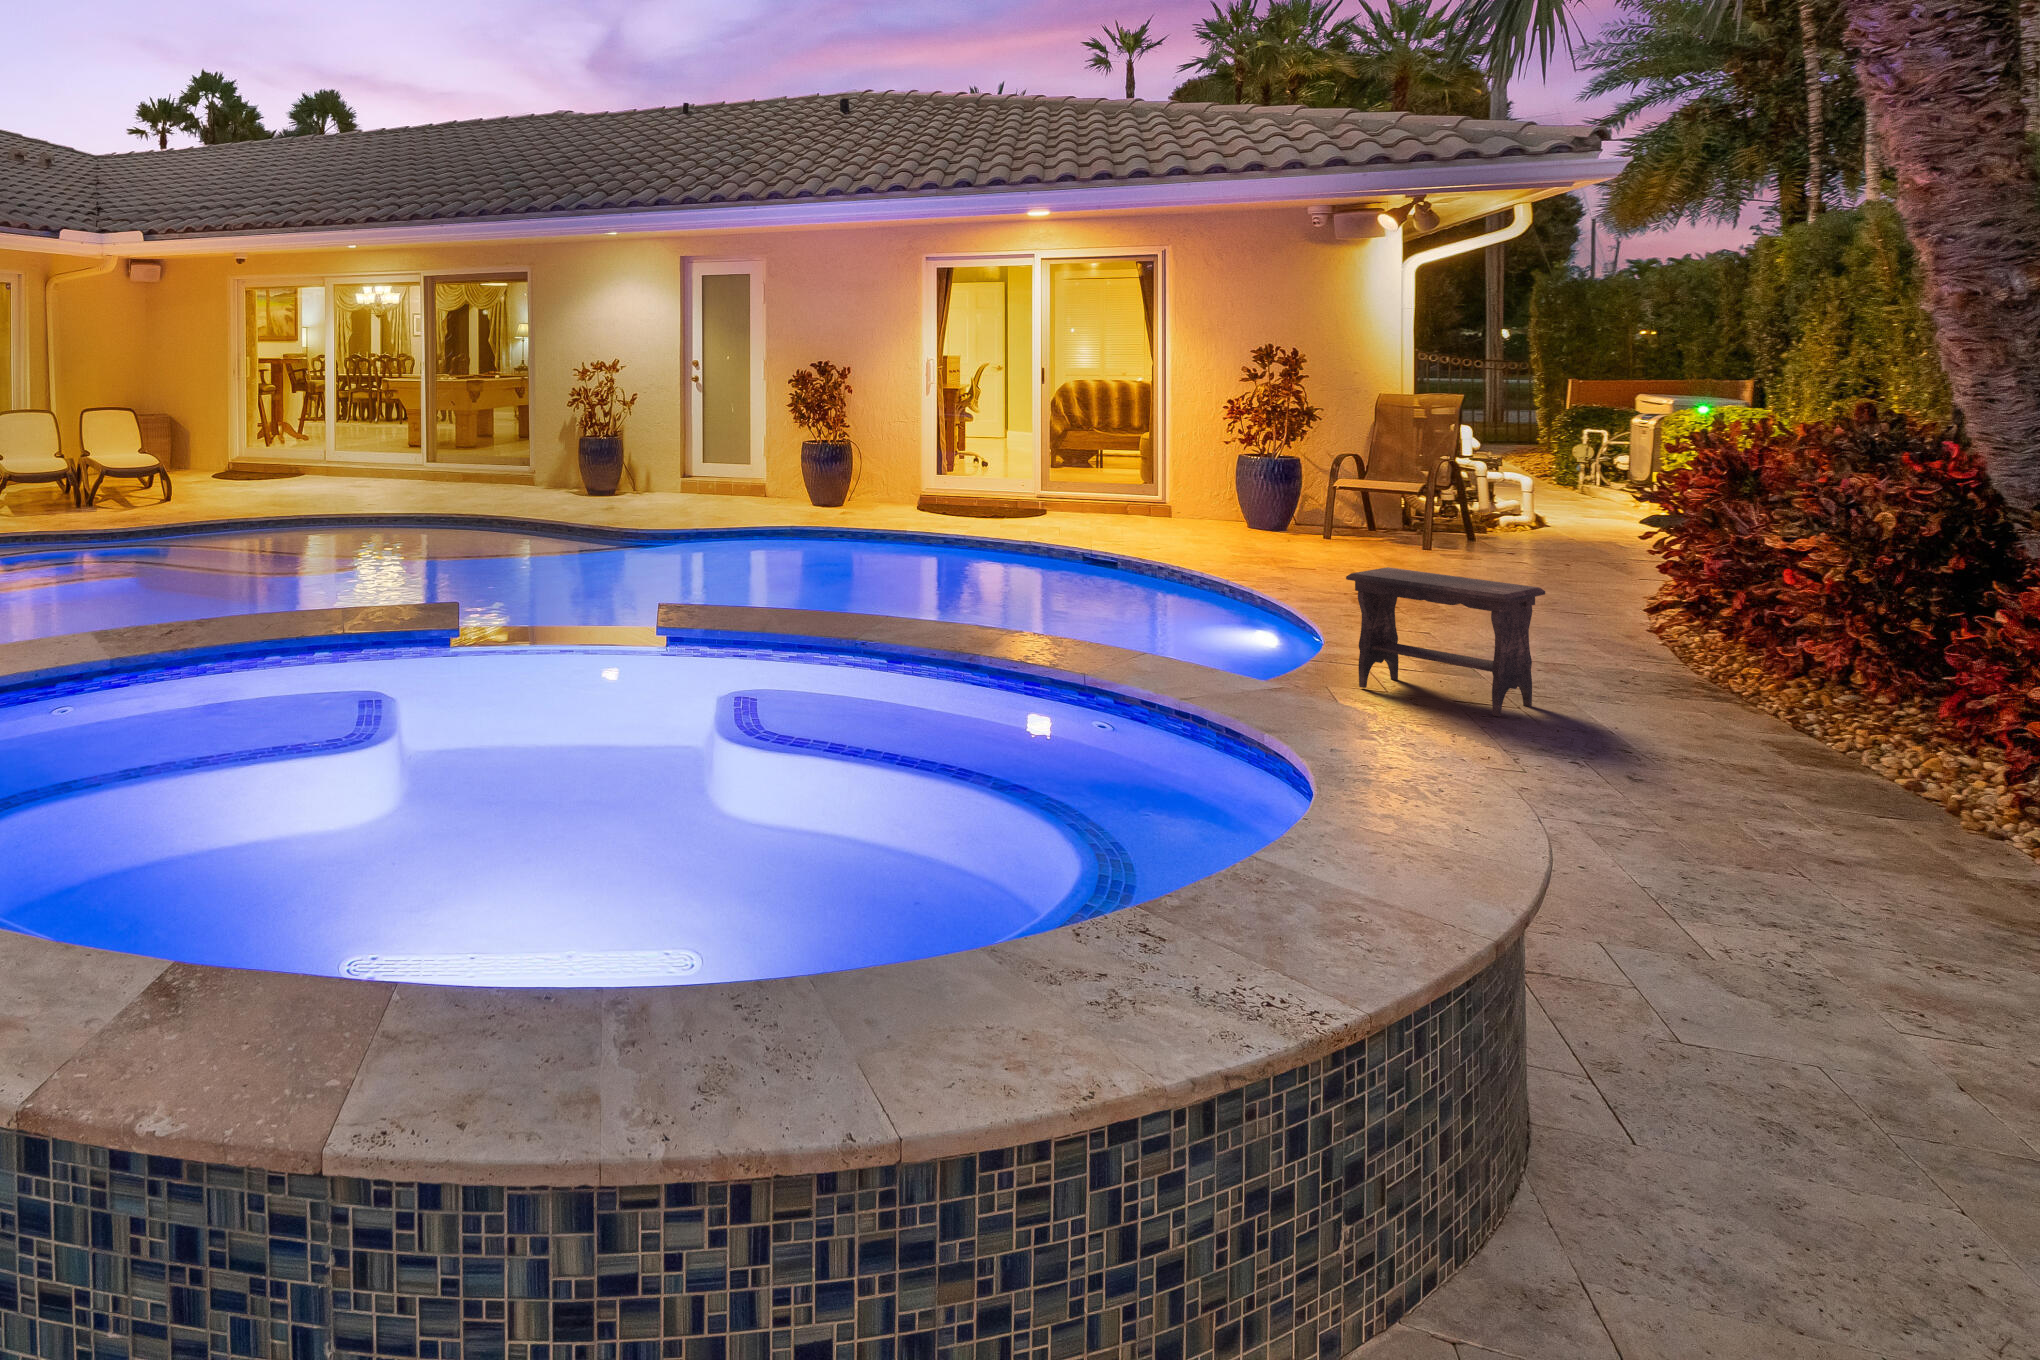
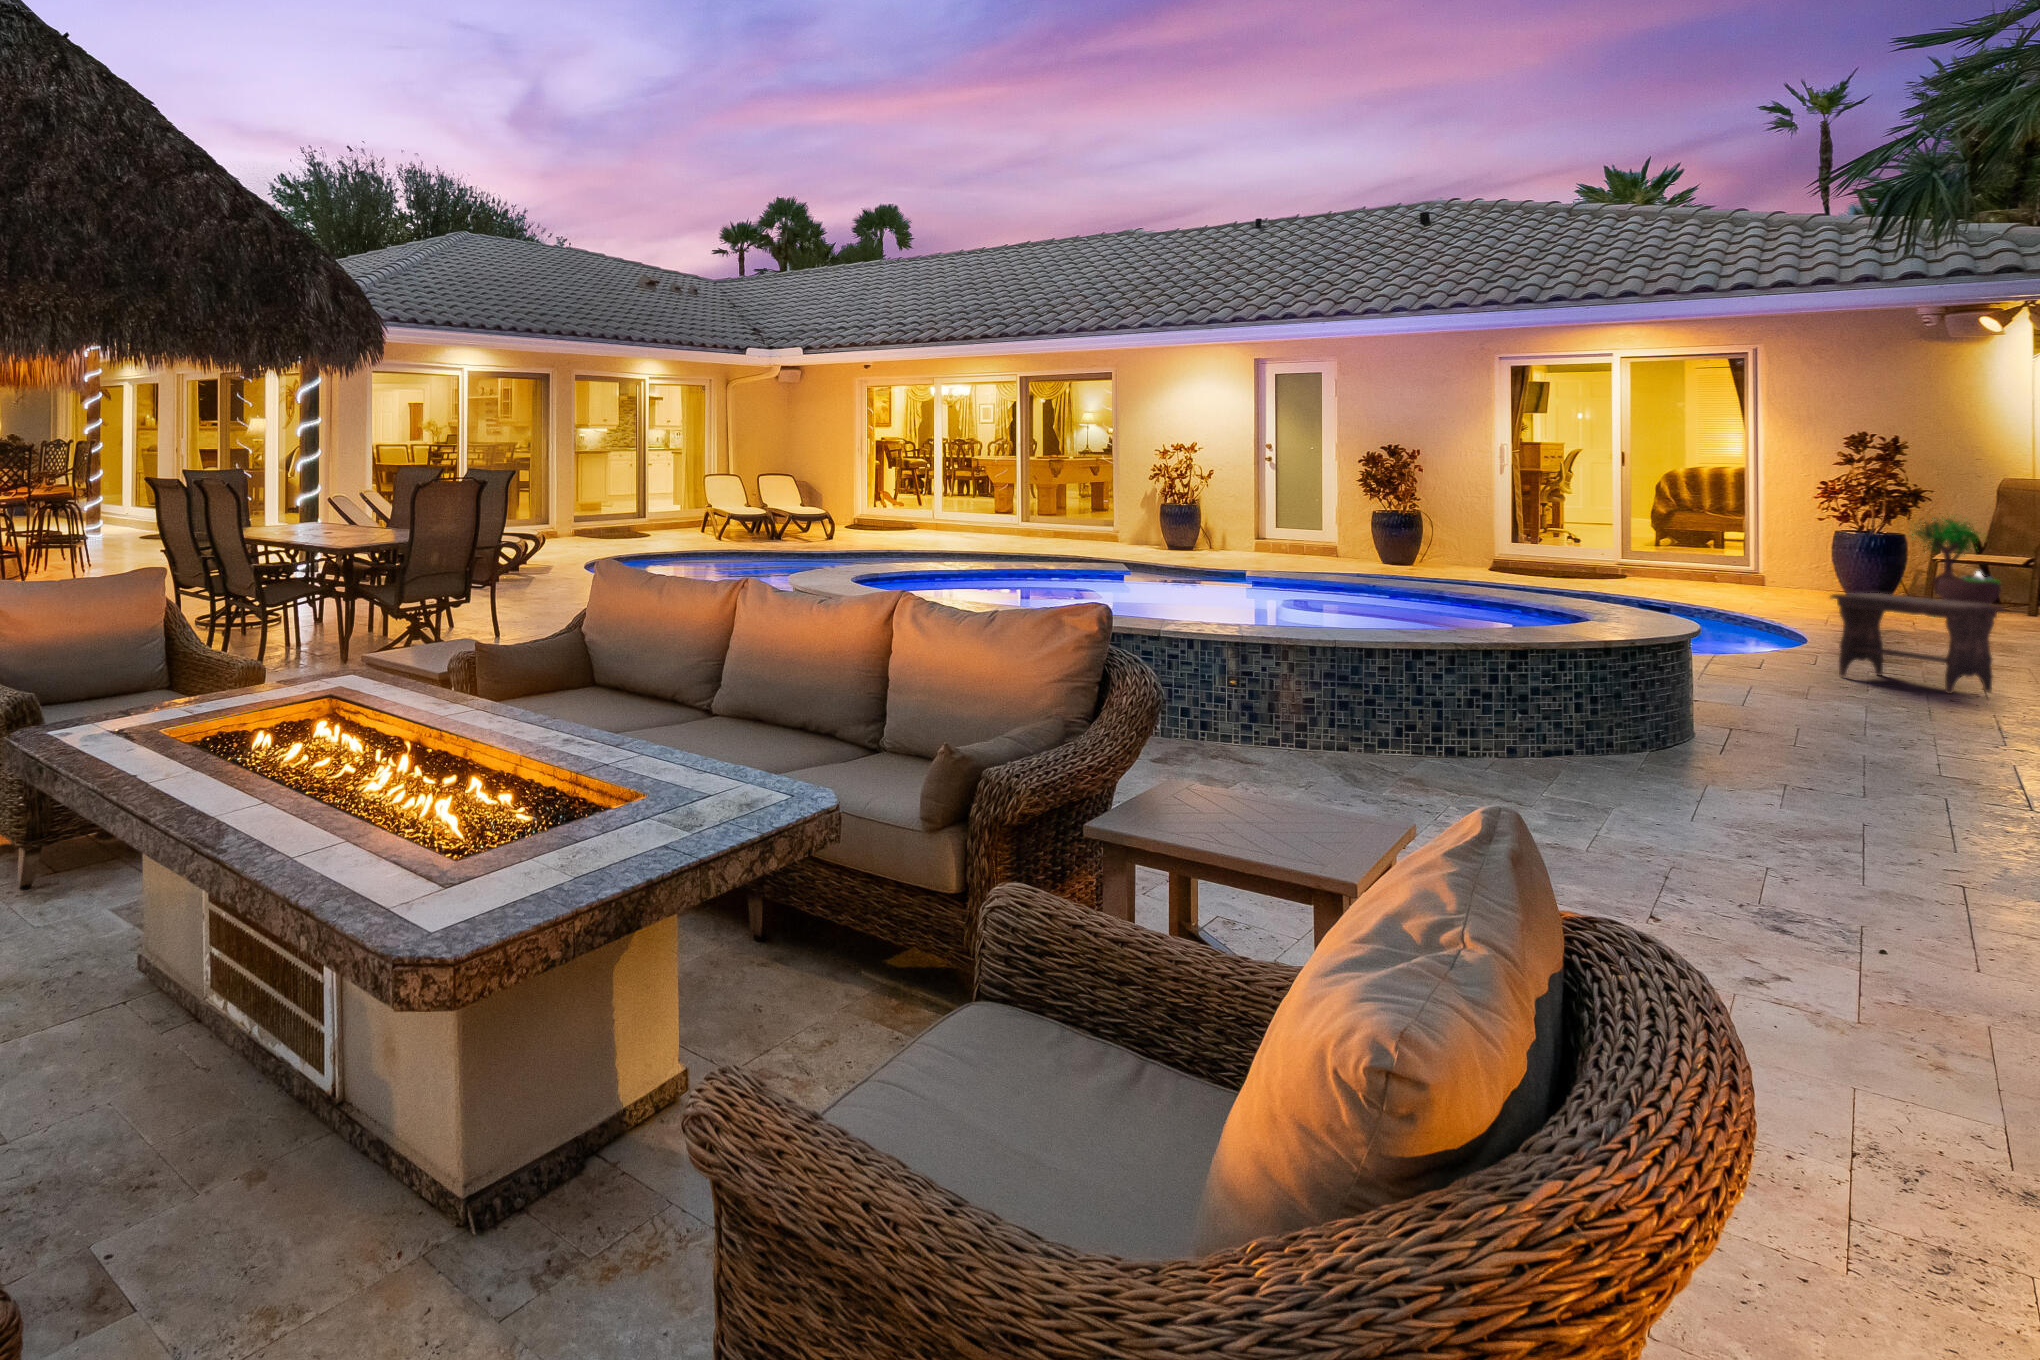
potted tree: none [1306,429,1392,540] -> present [1911,513,2001,604]

